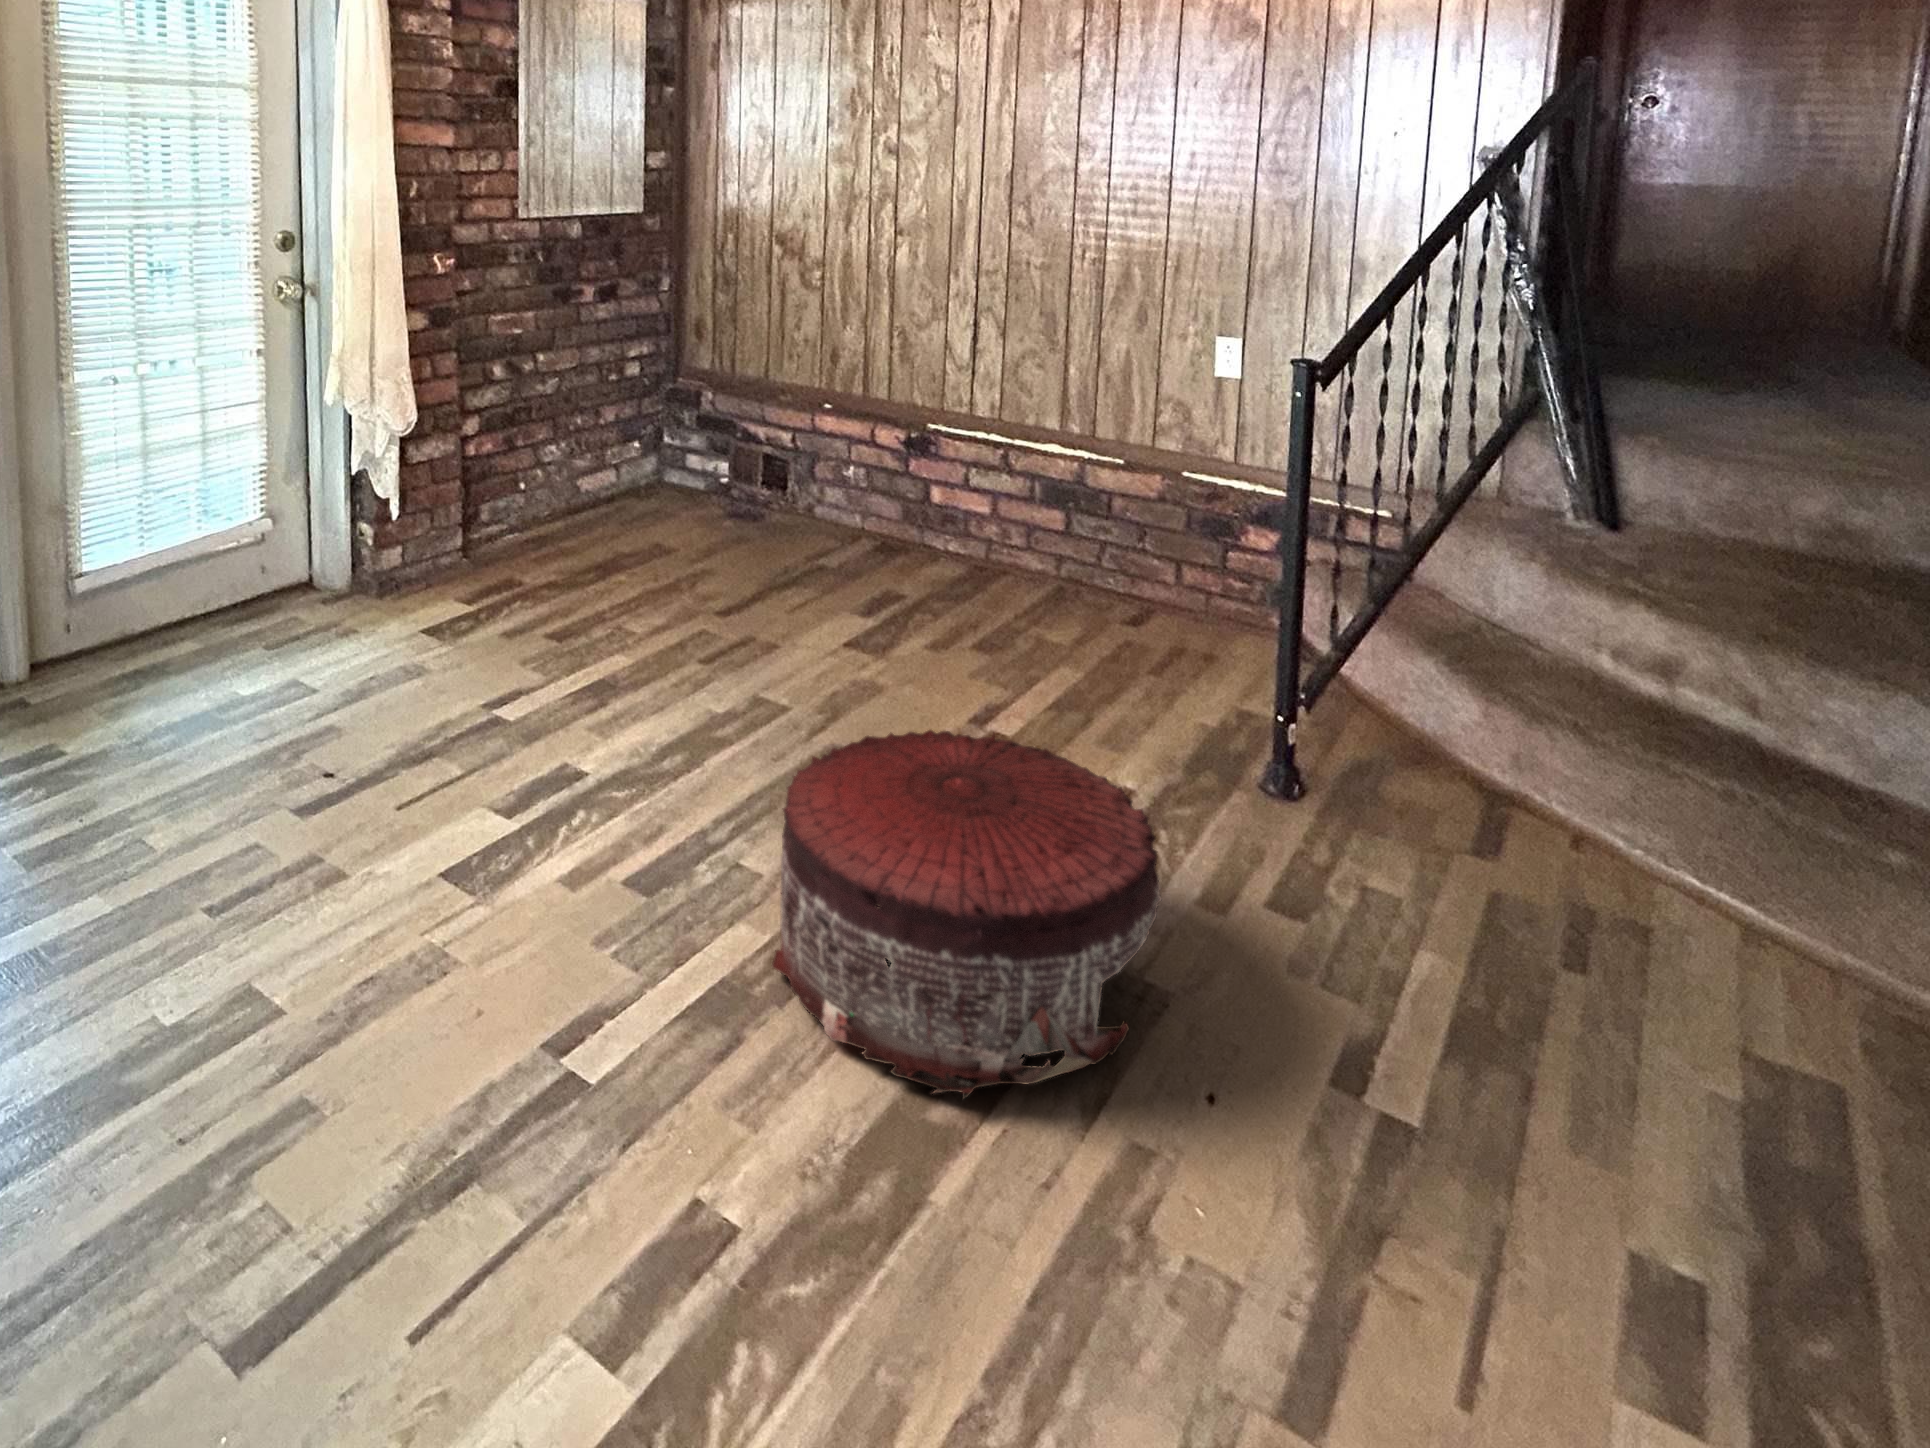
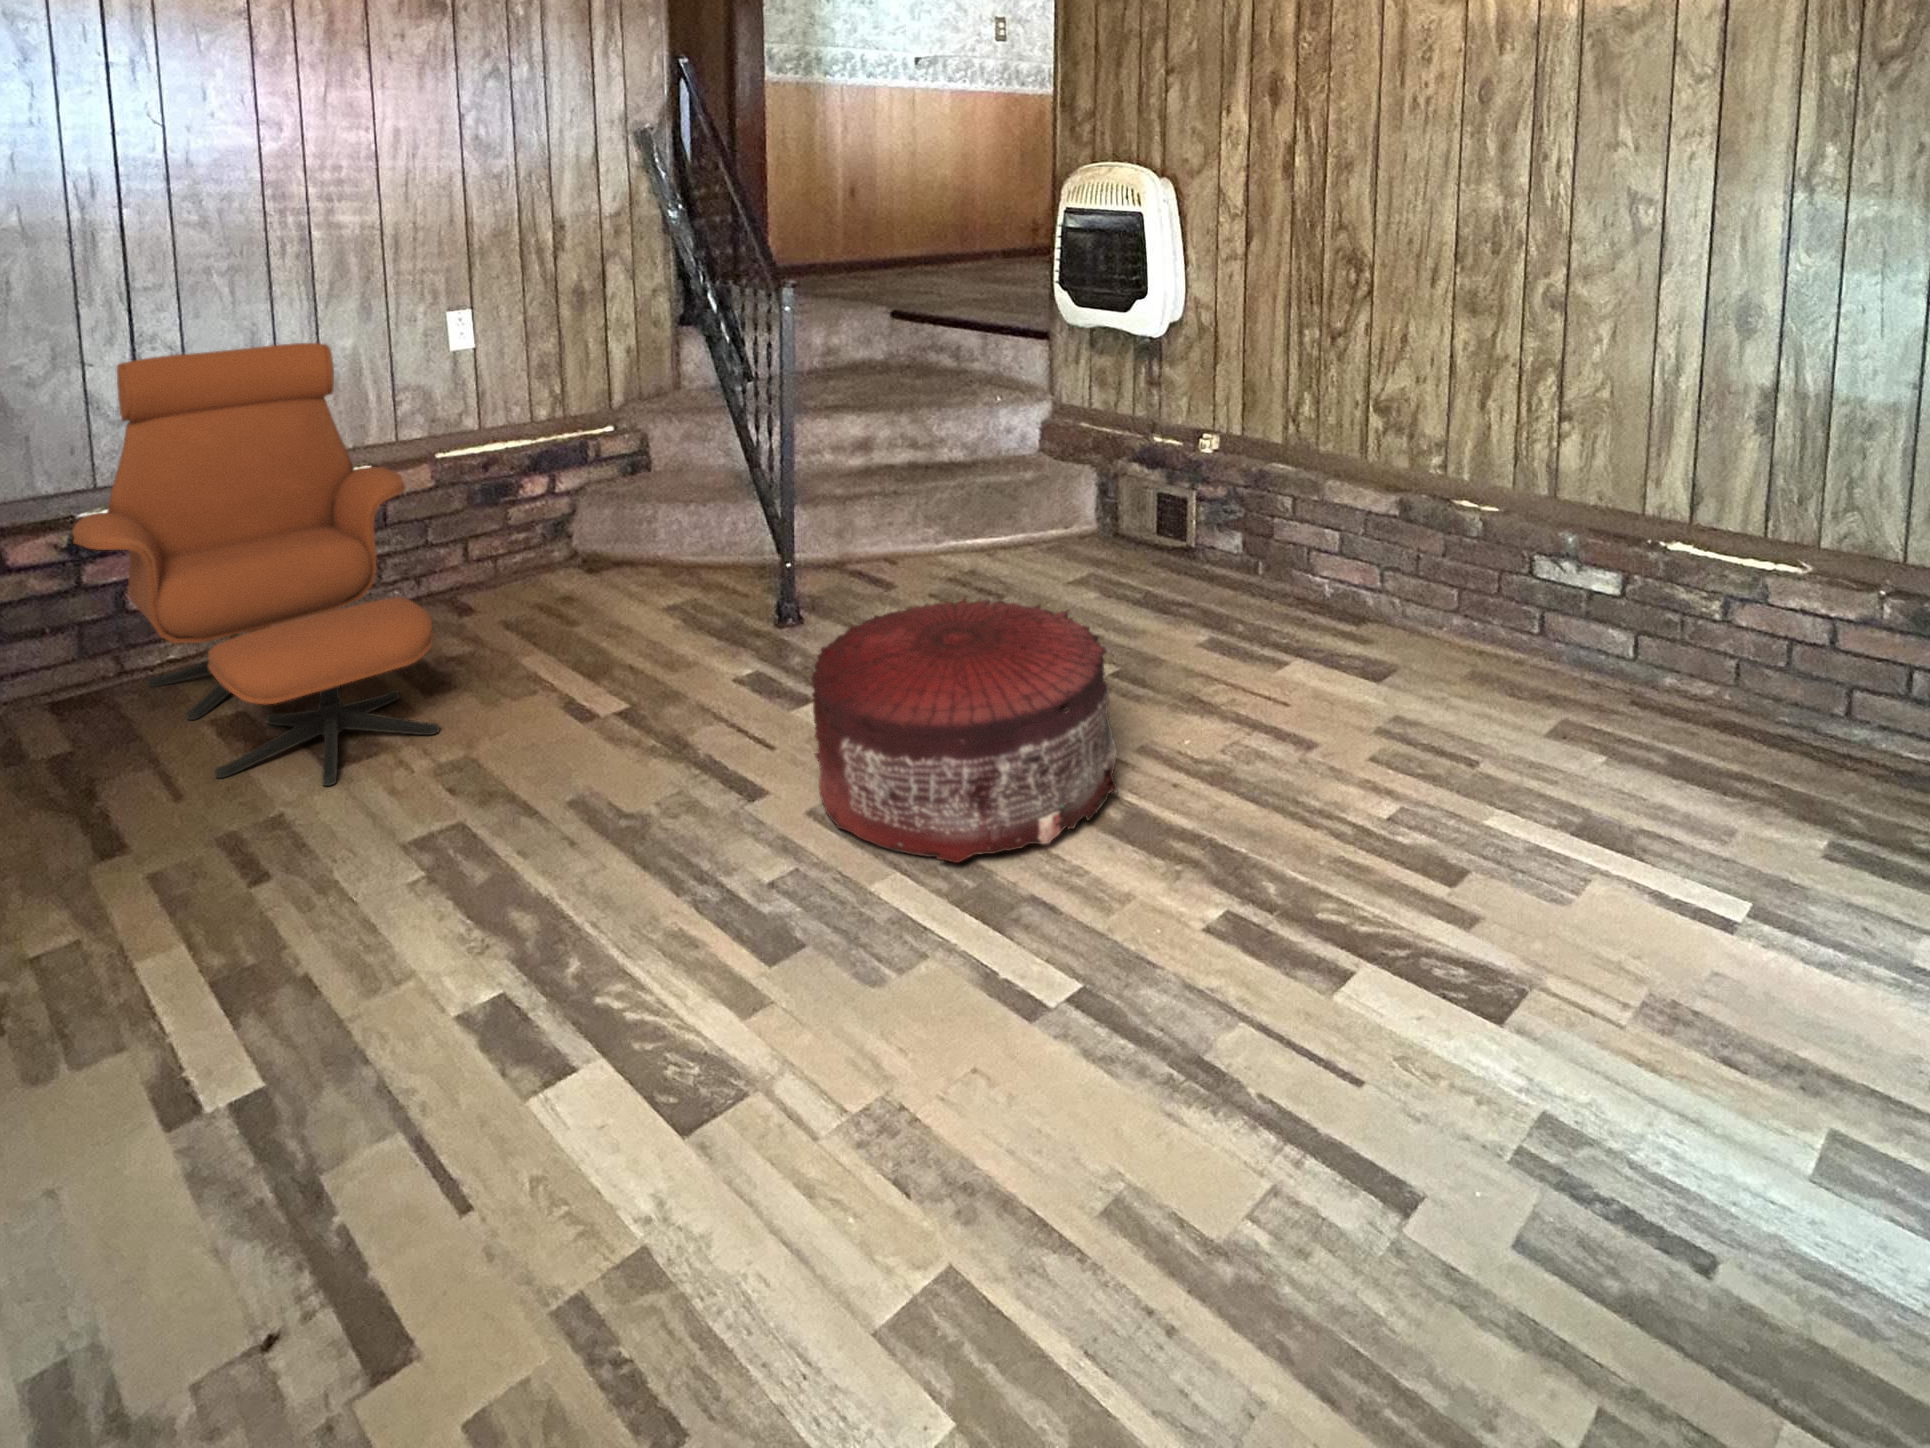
lounge chair: none [794,324,1072,666] -> present [73,343,439,786]

